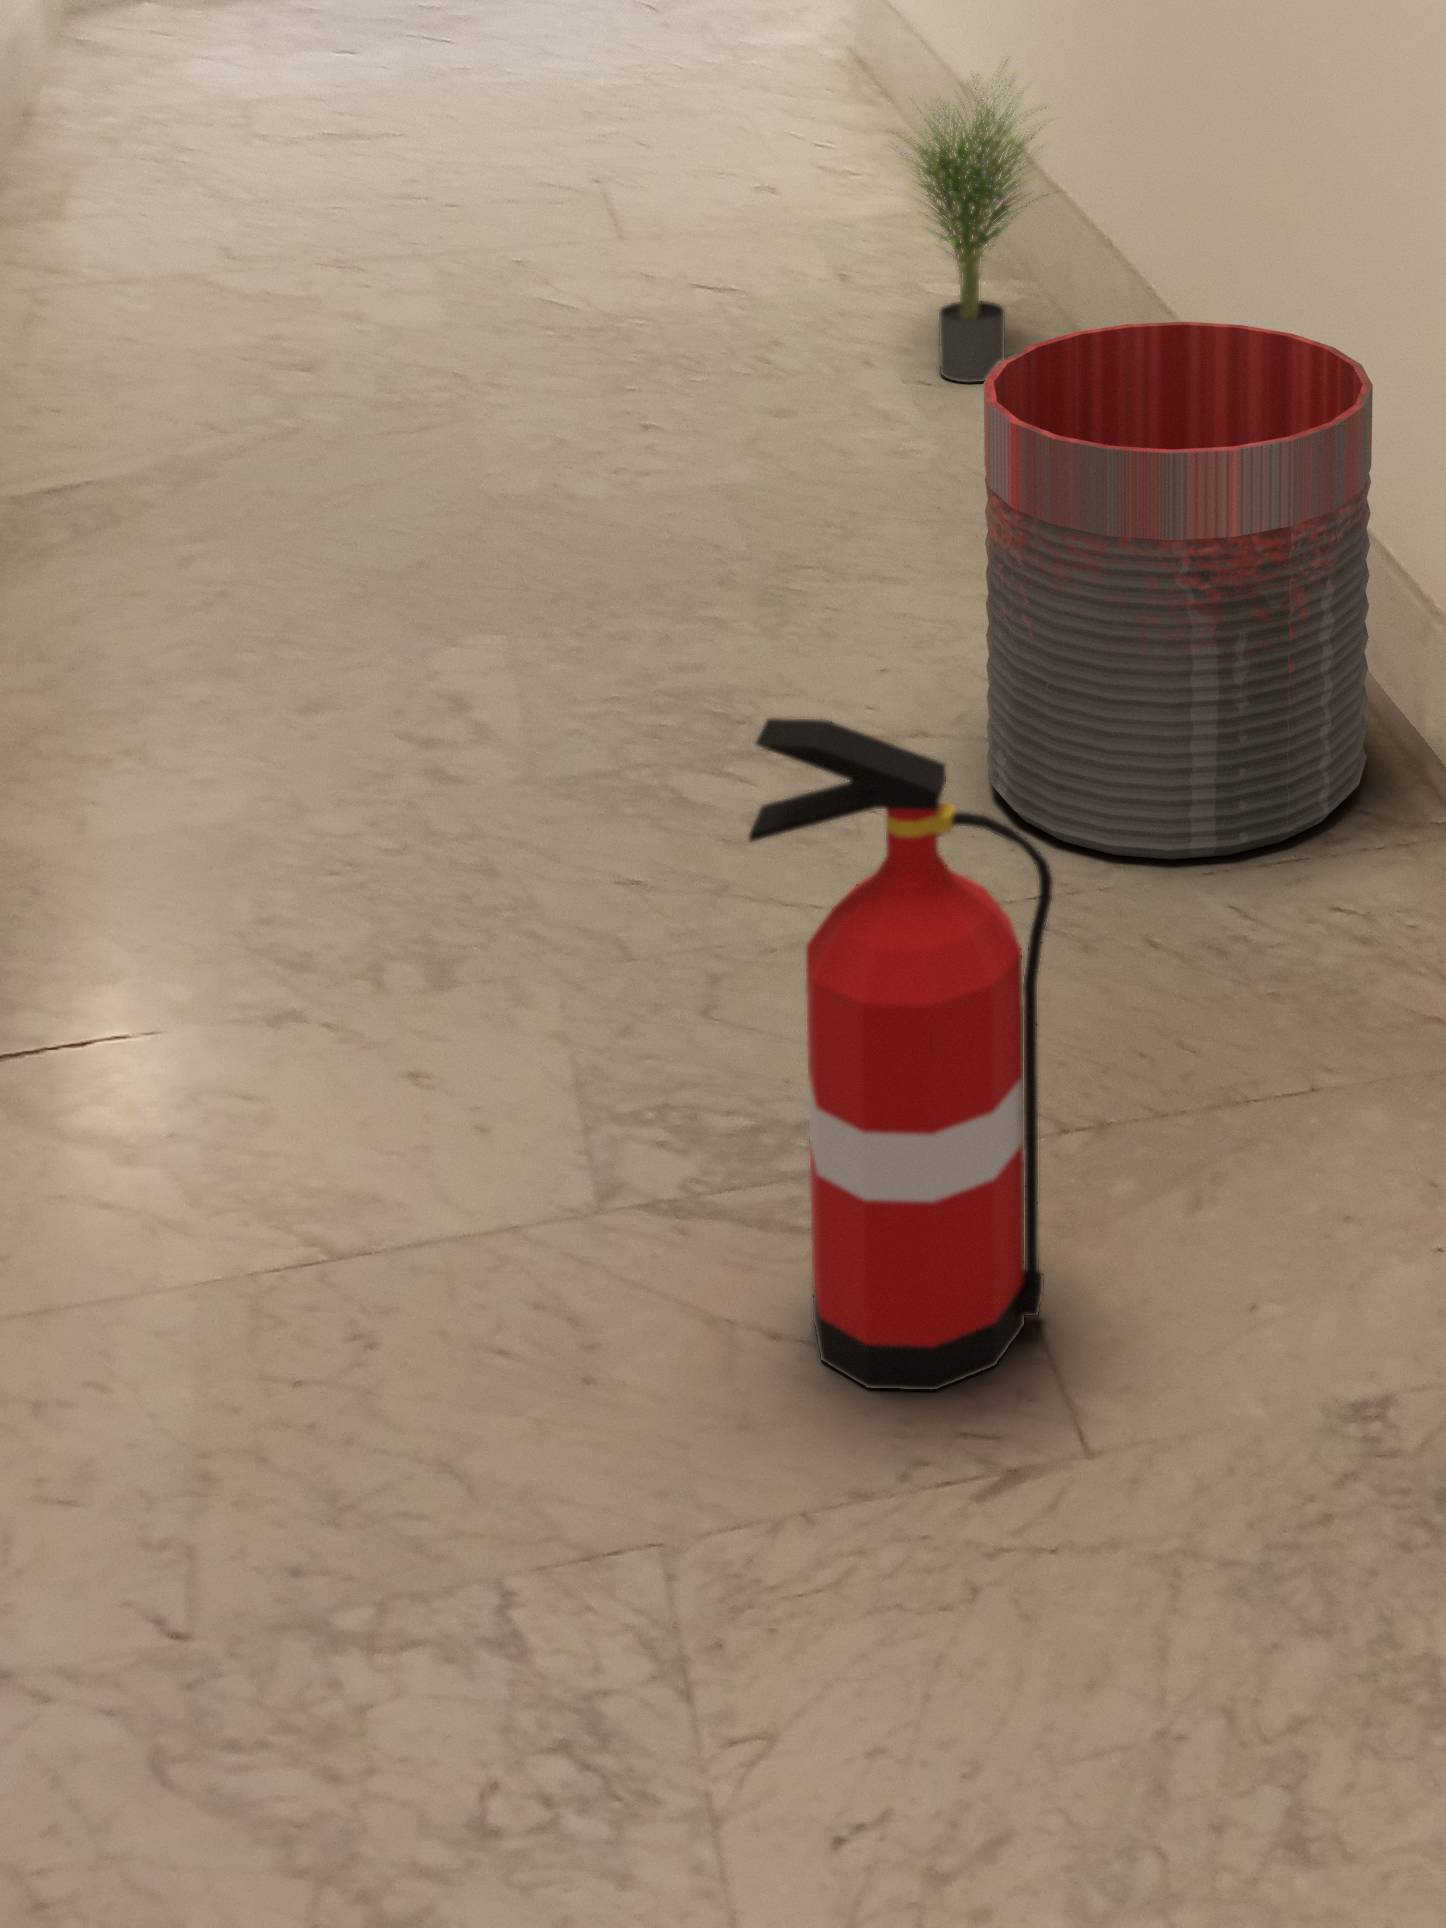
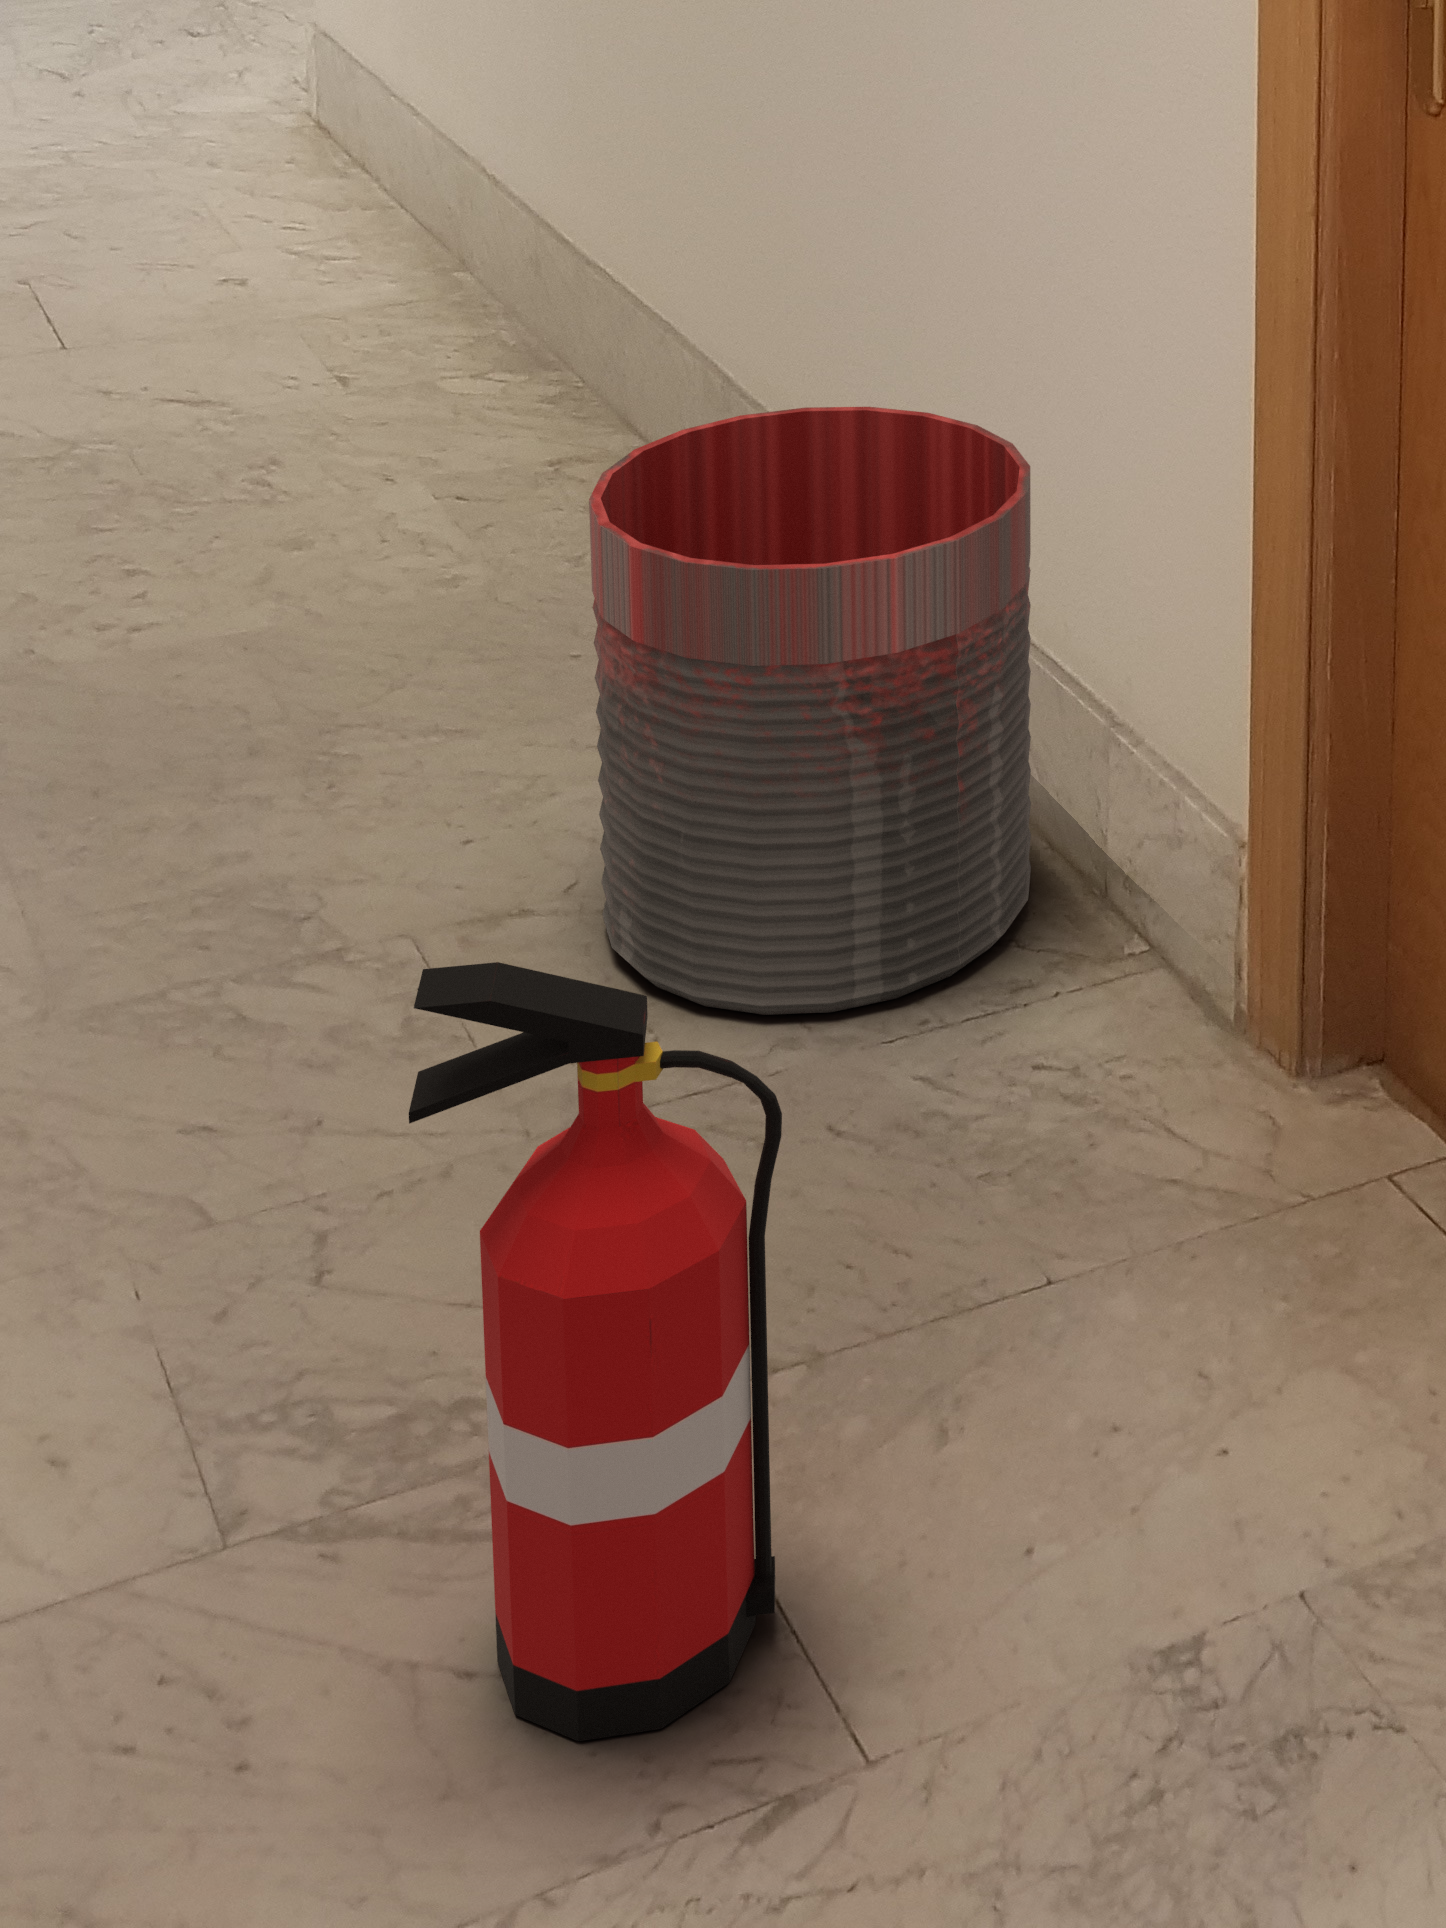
potted plant: present [896,56,1051,382] -> none [392,104,623,468]

